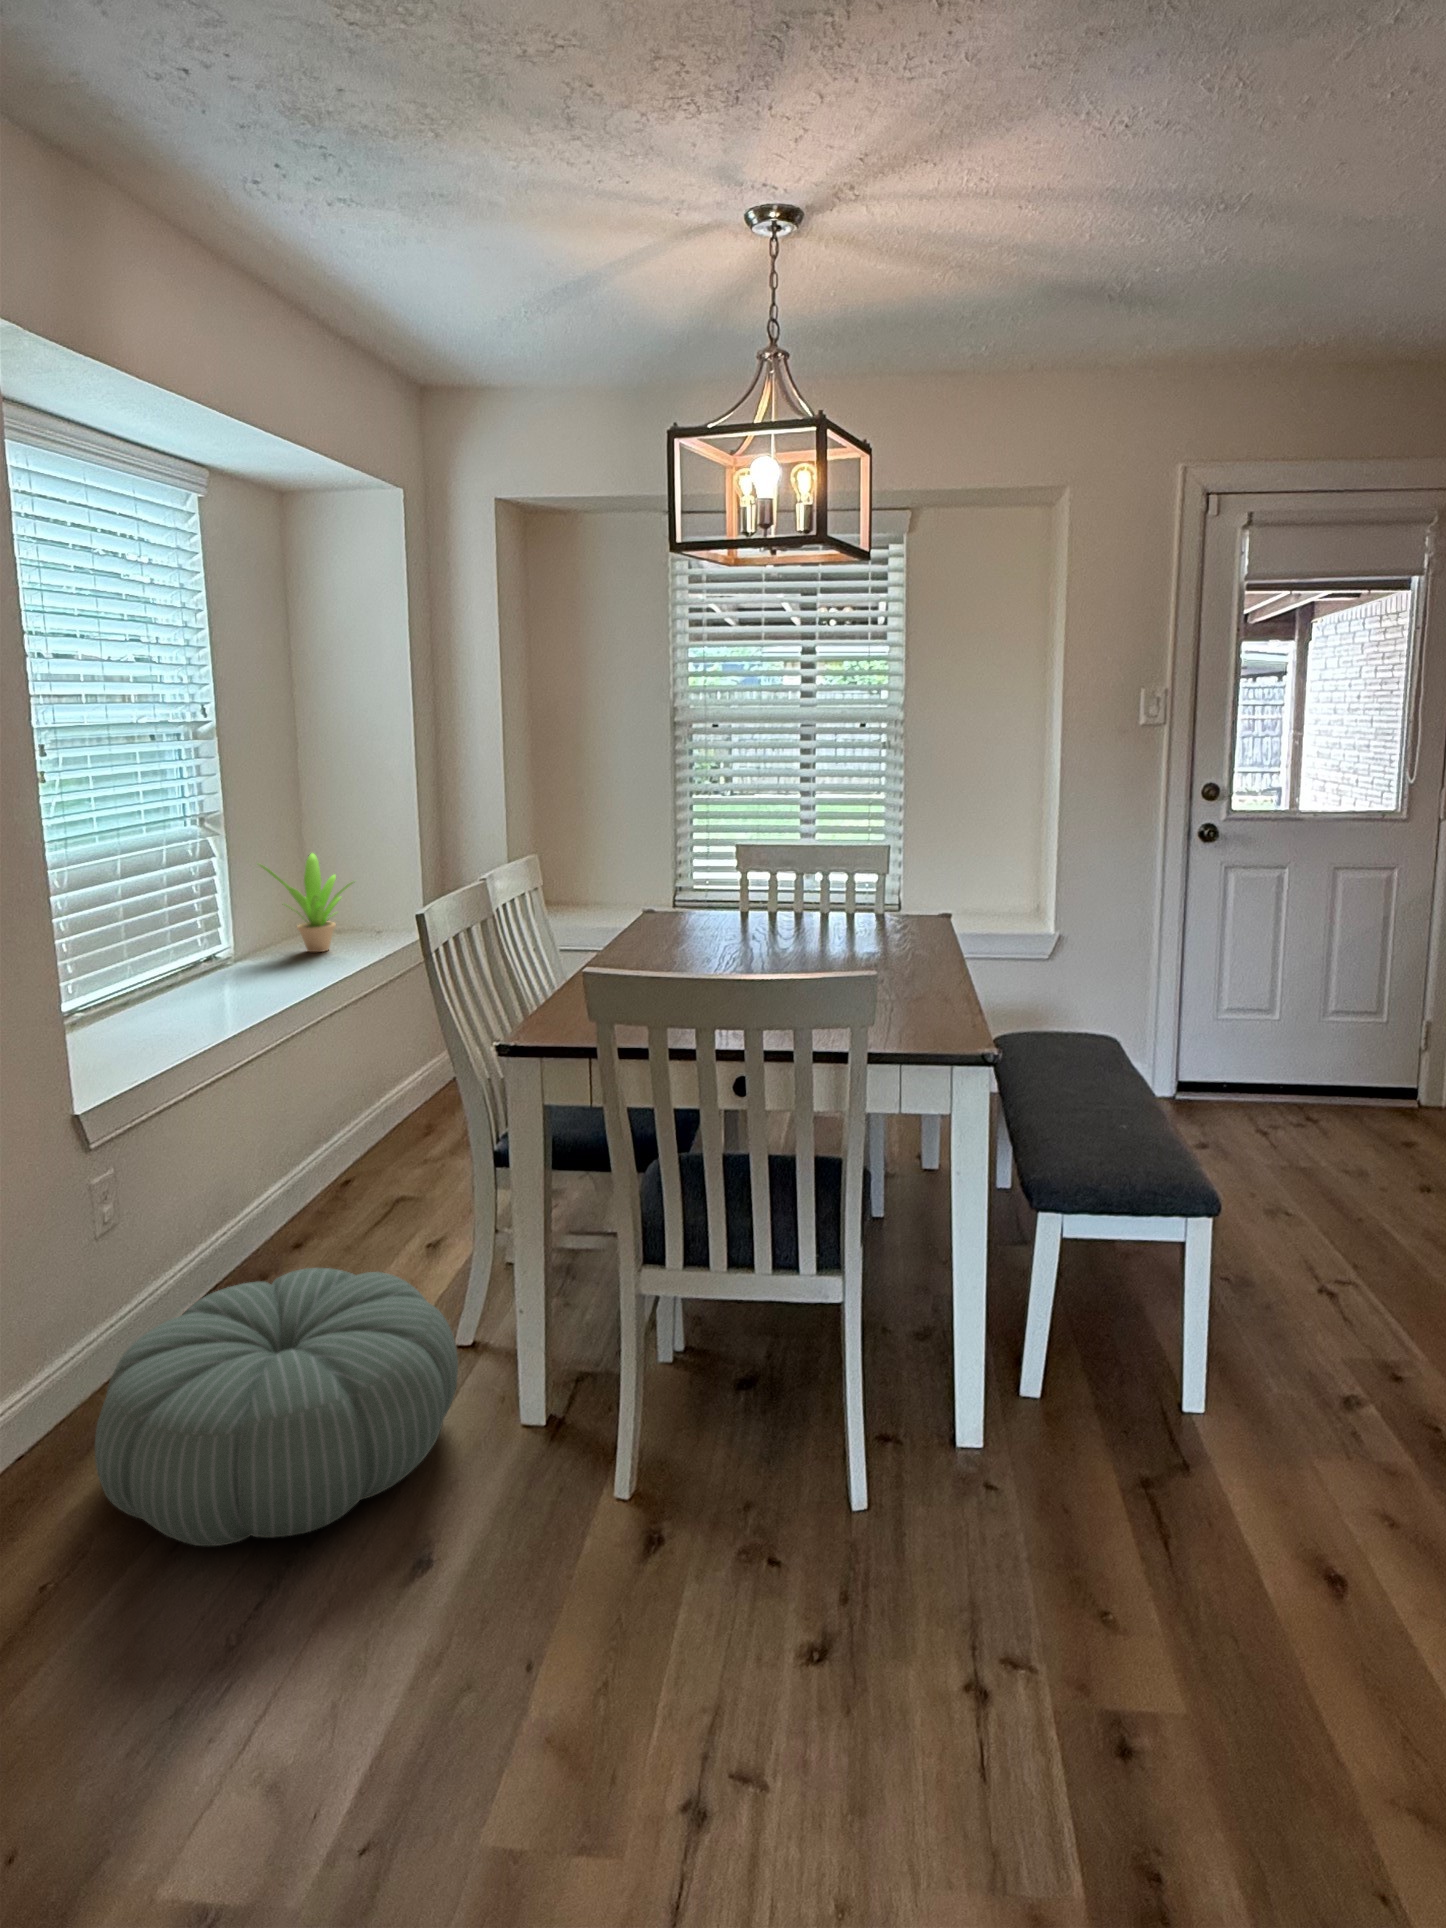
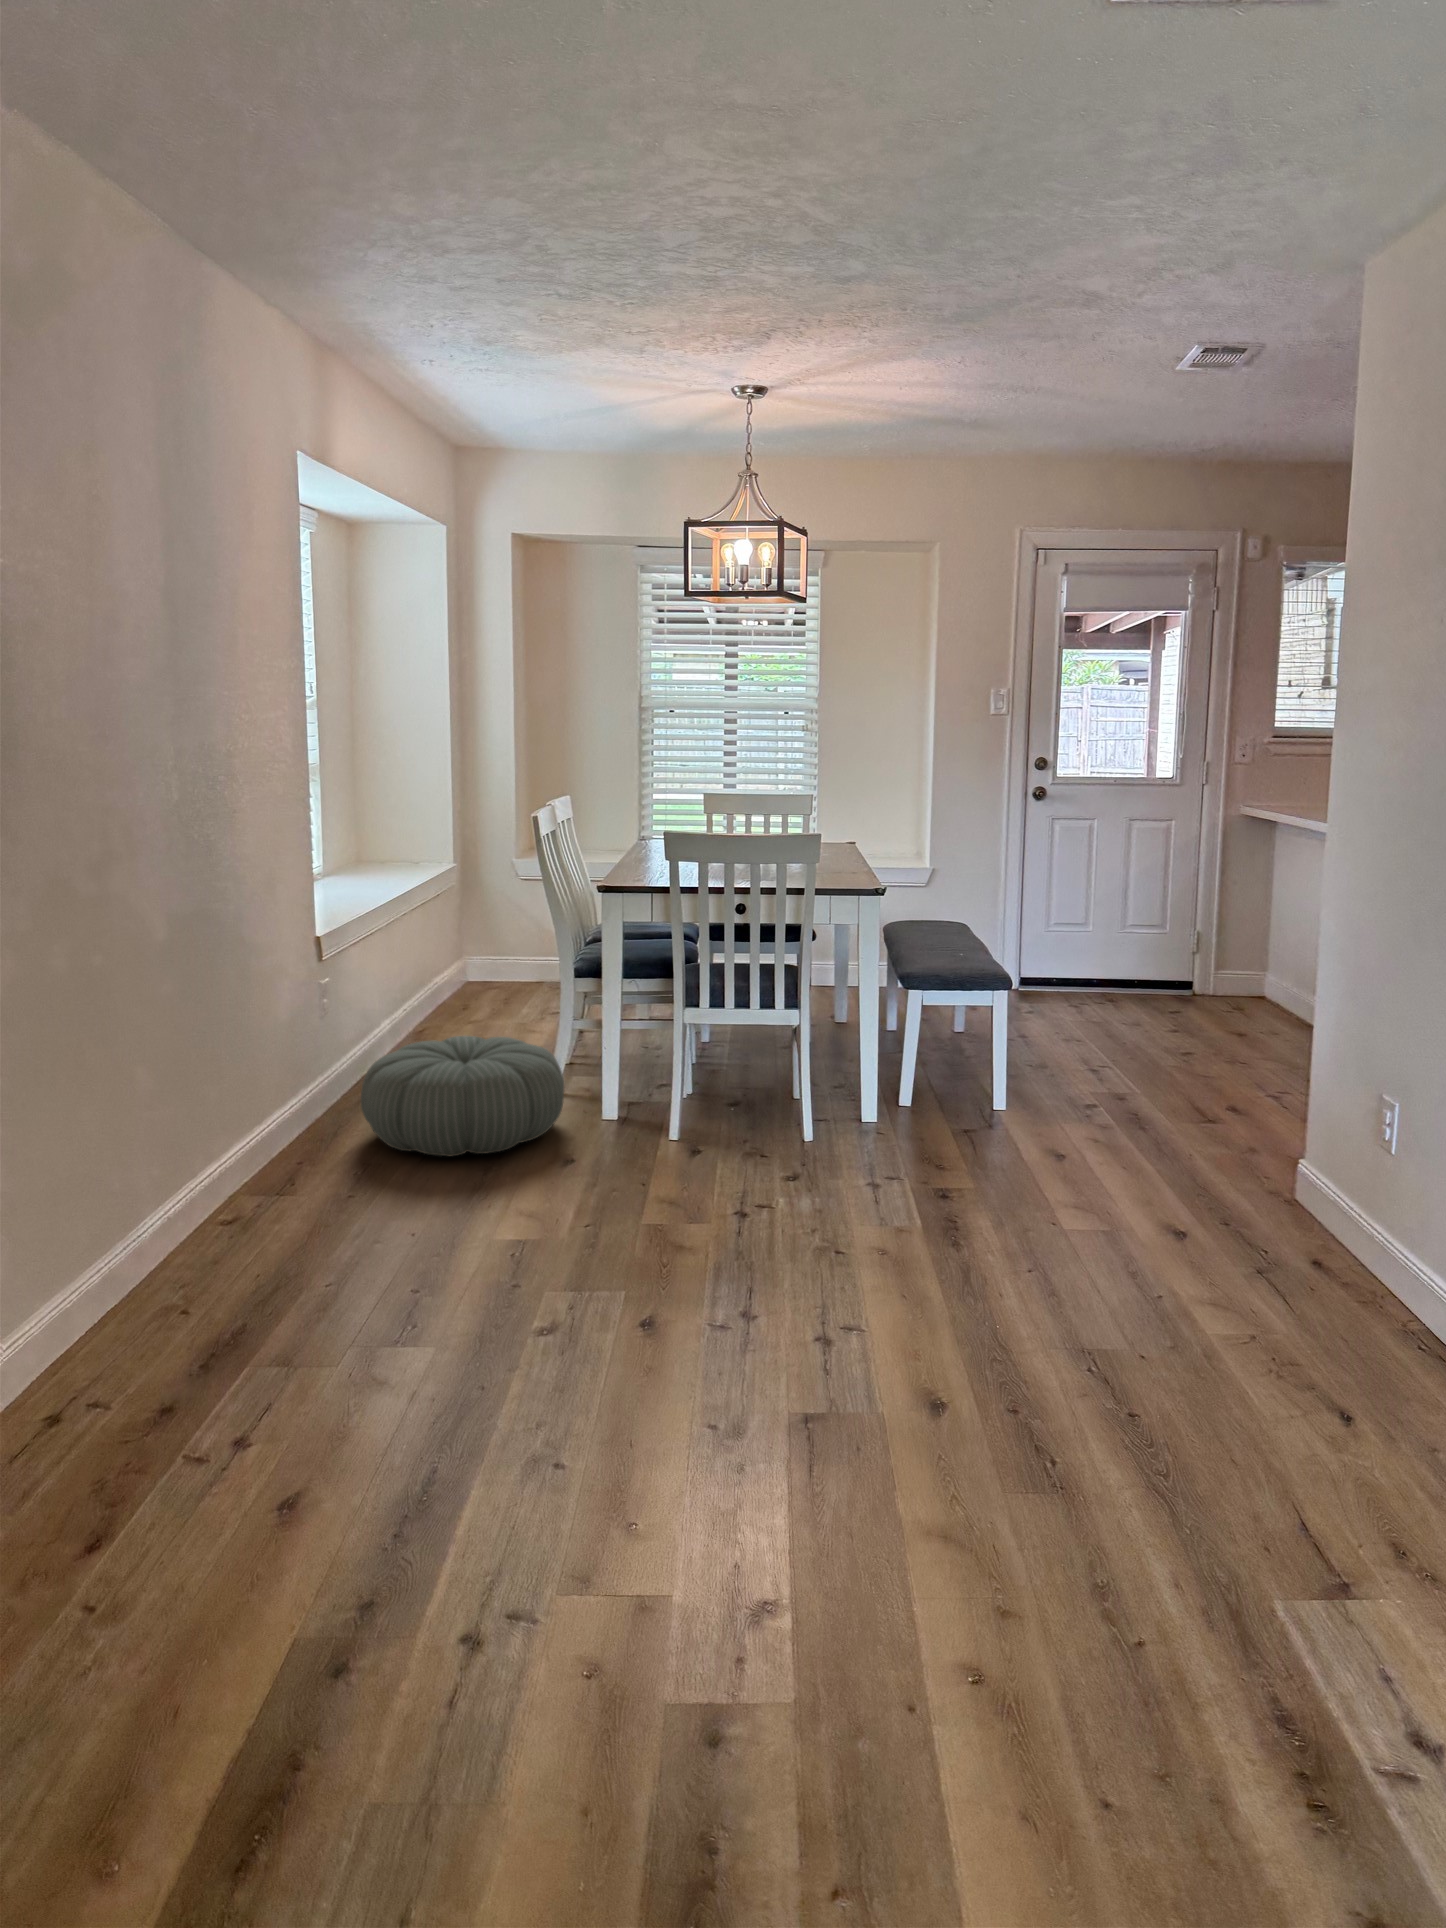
potted plant: present [259,853,353,952] -> none [341,802,412,876]

